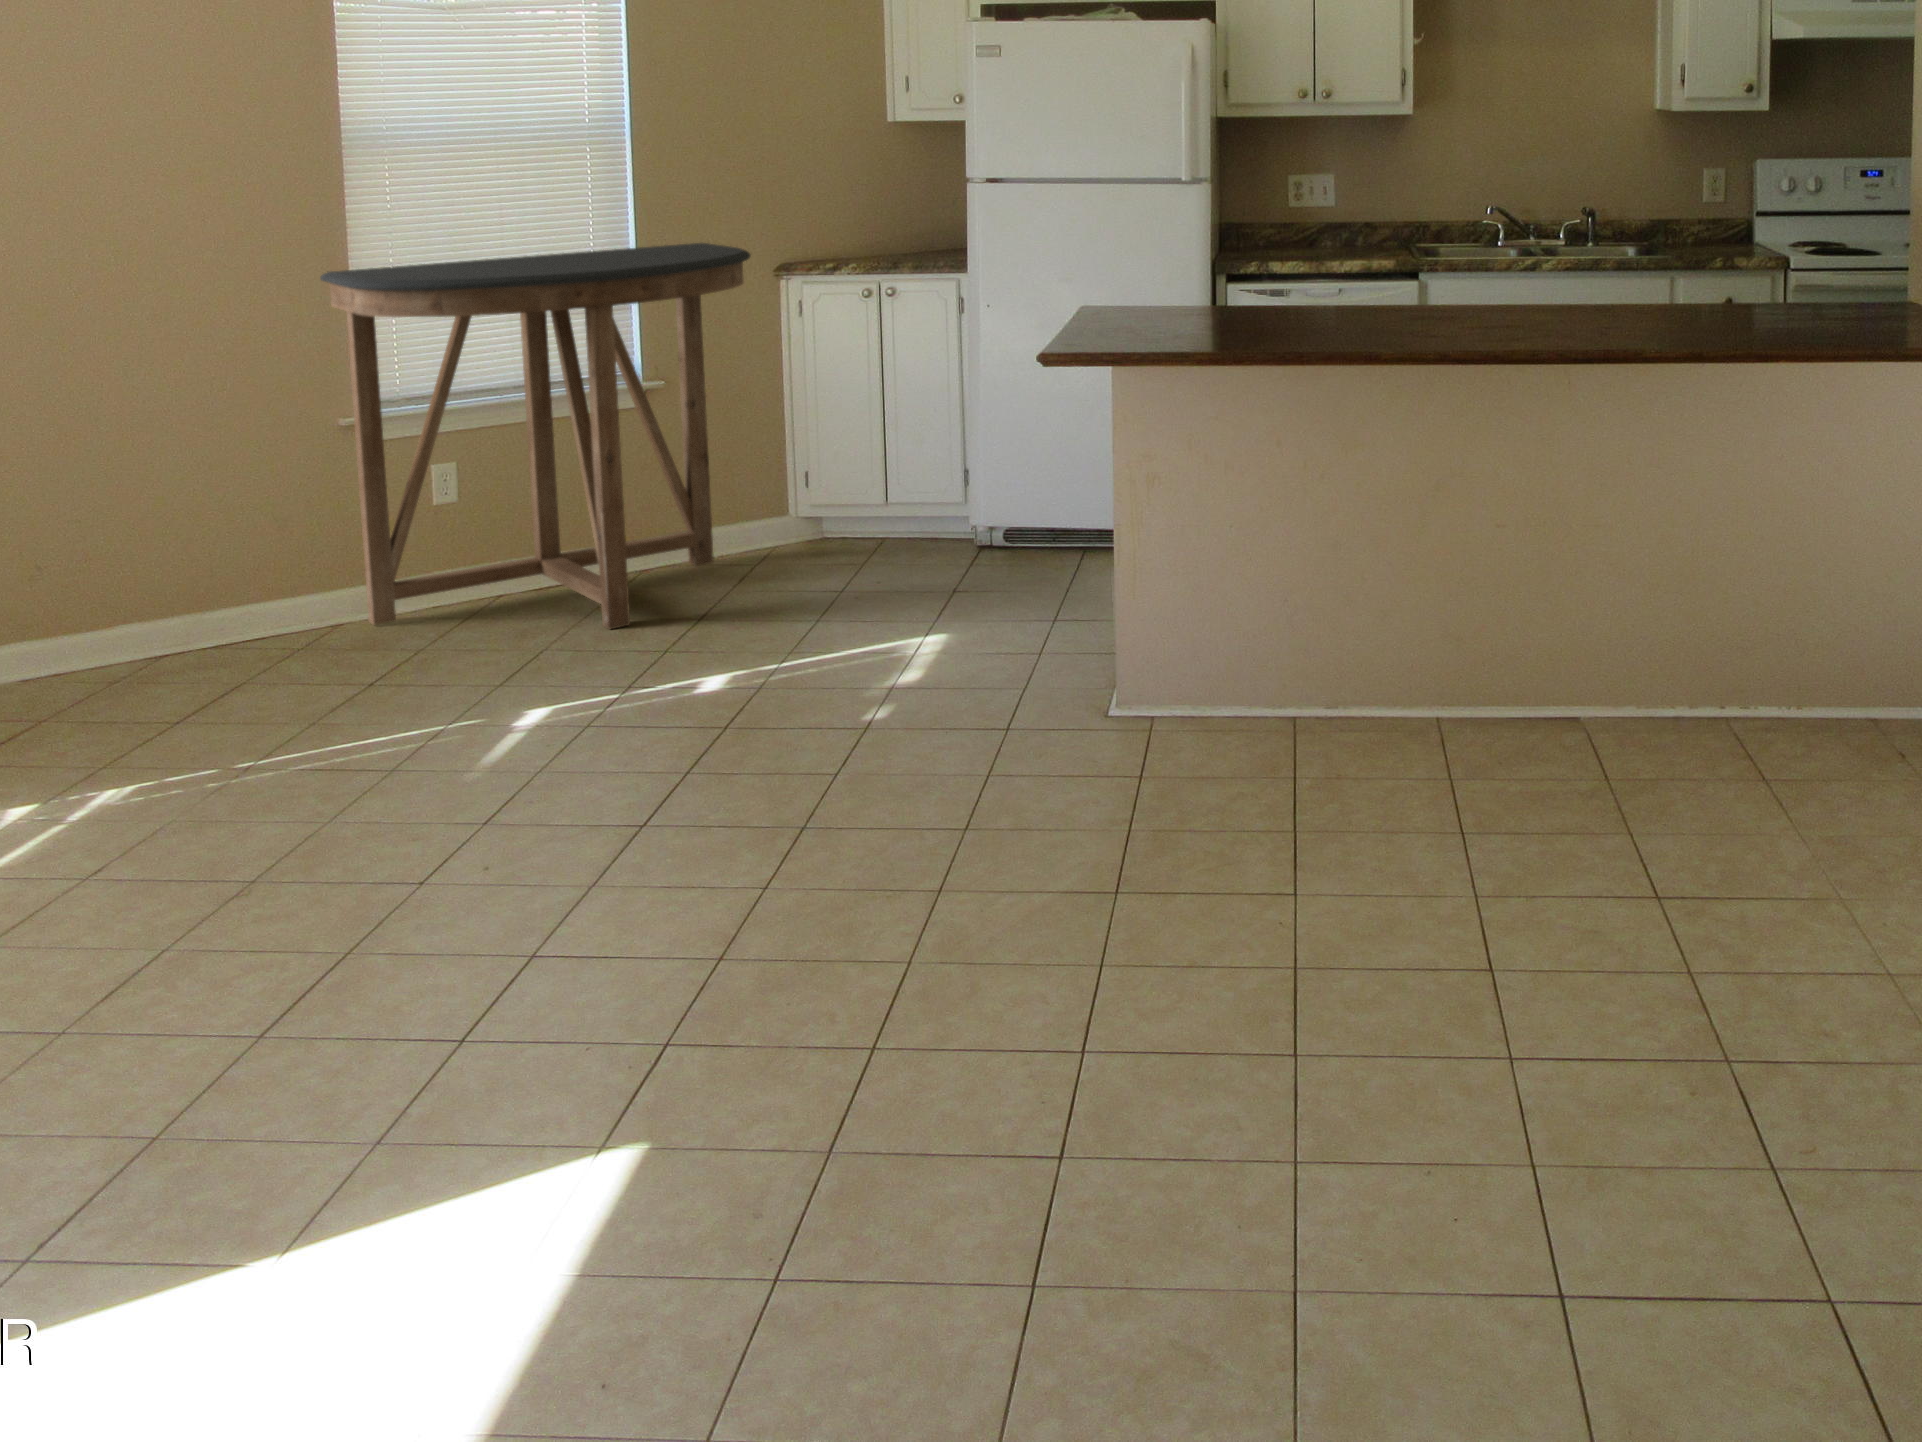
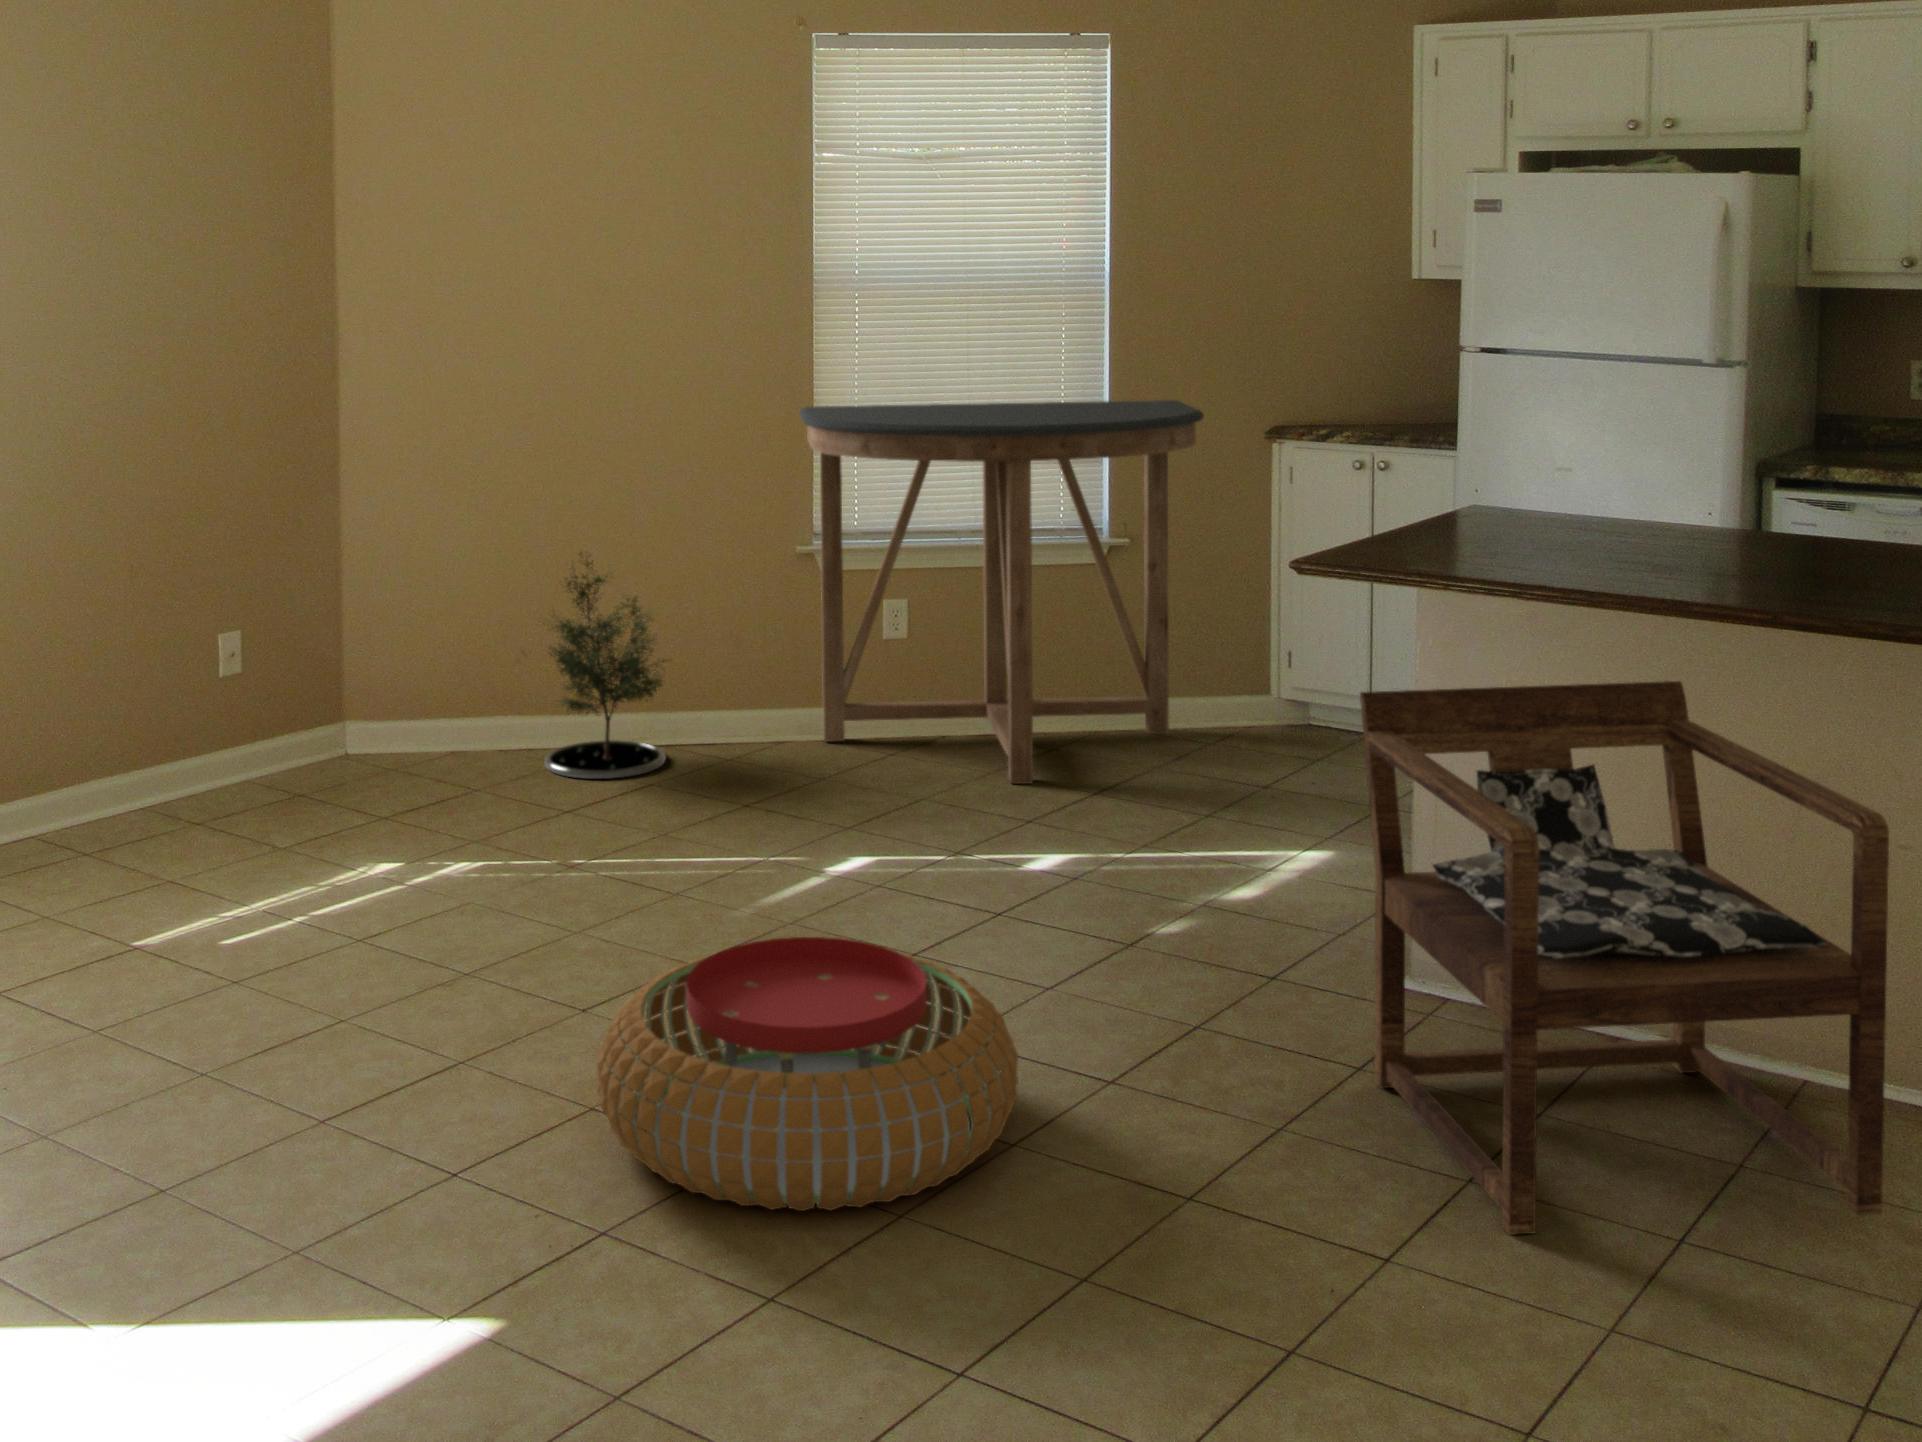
armchair: none [1125,420,1560,871] -> present [1360,681,1889,1235]
potted tree: none [35,450,209,709] -> present [543,554,666,779]
pouf: none [499,765,936,1039] -> present [597,937,1018,1211]

